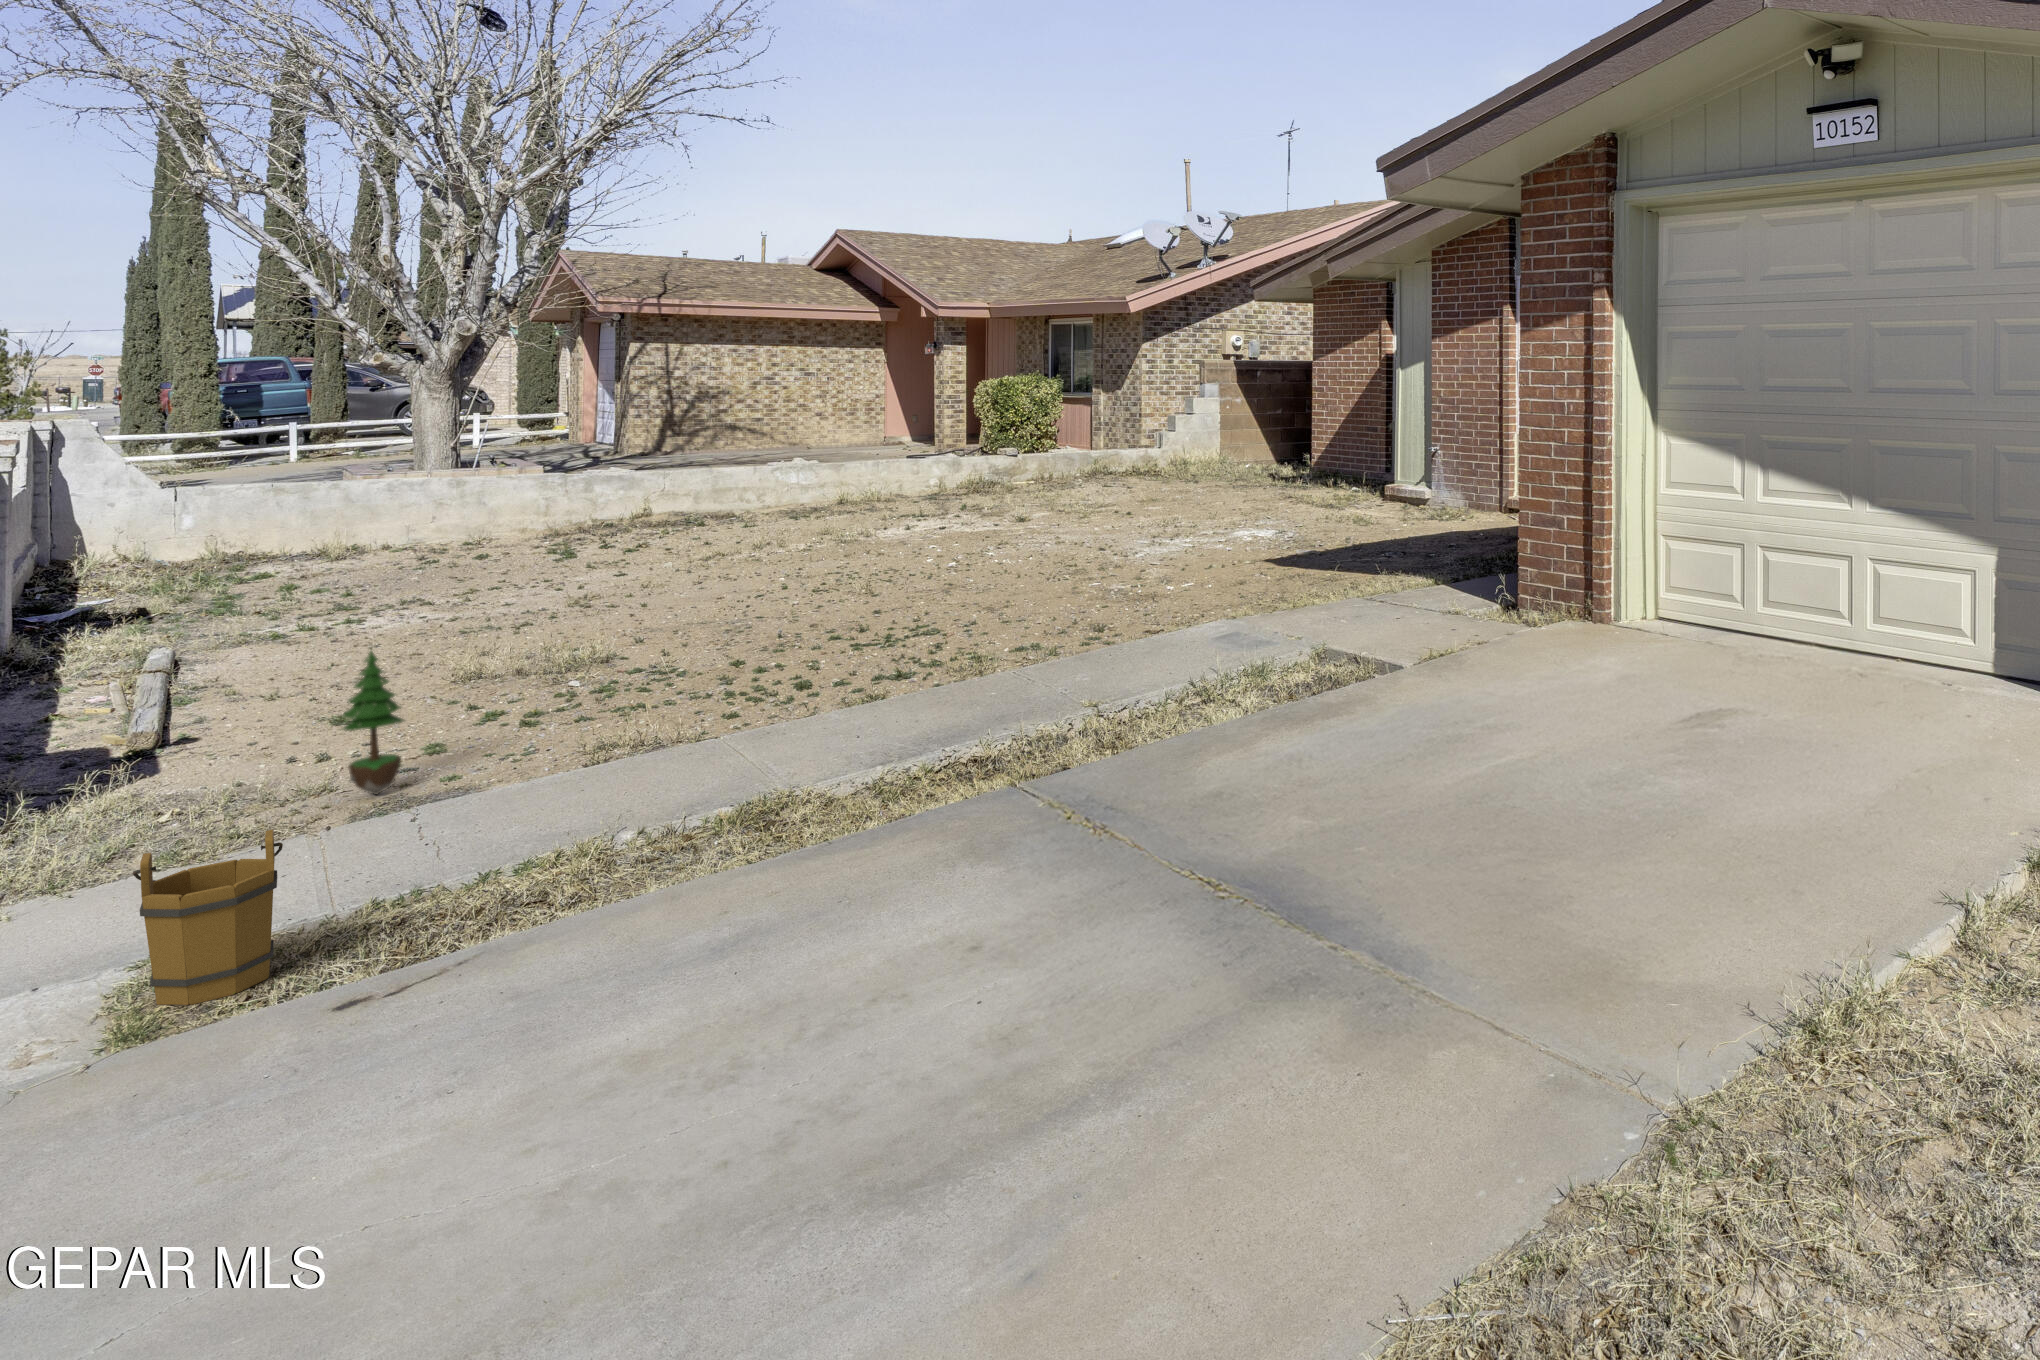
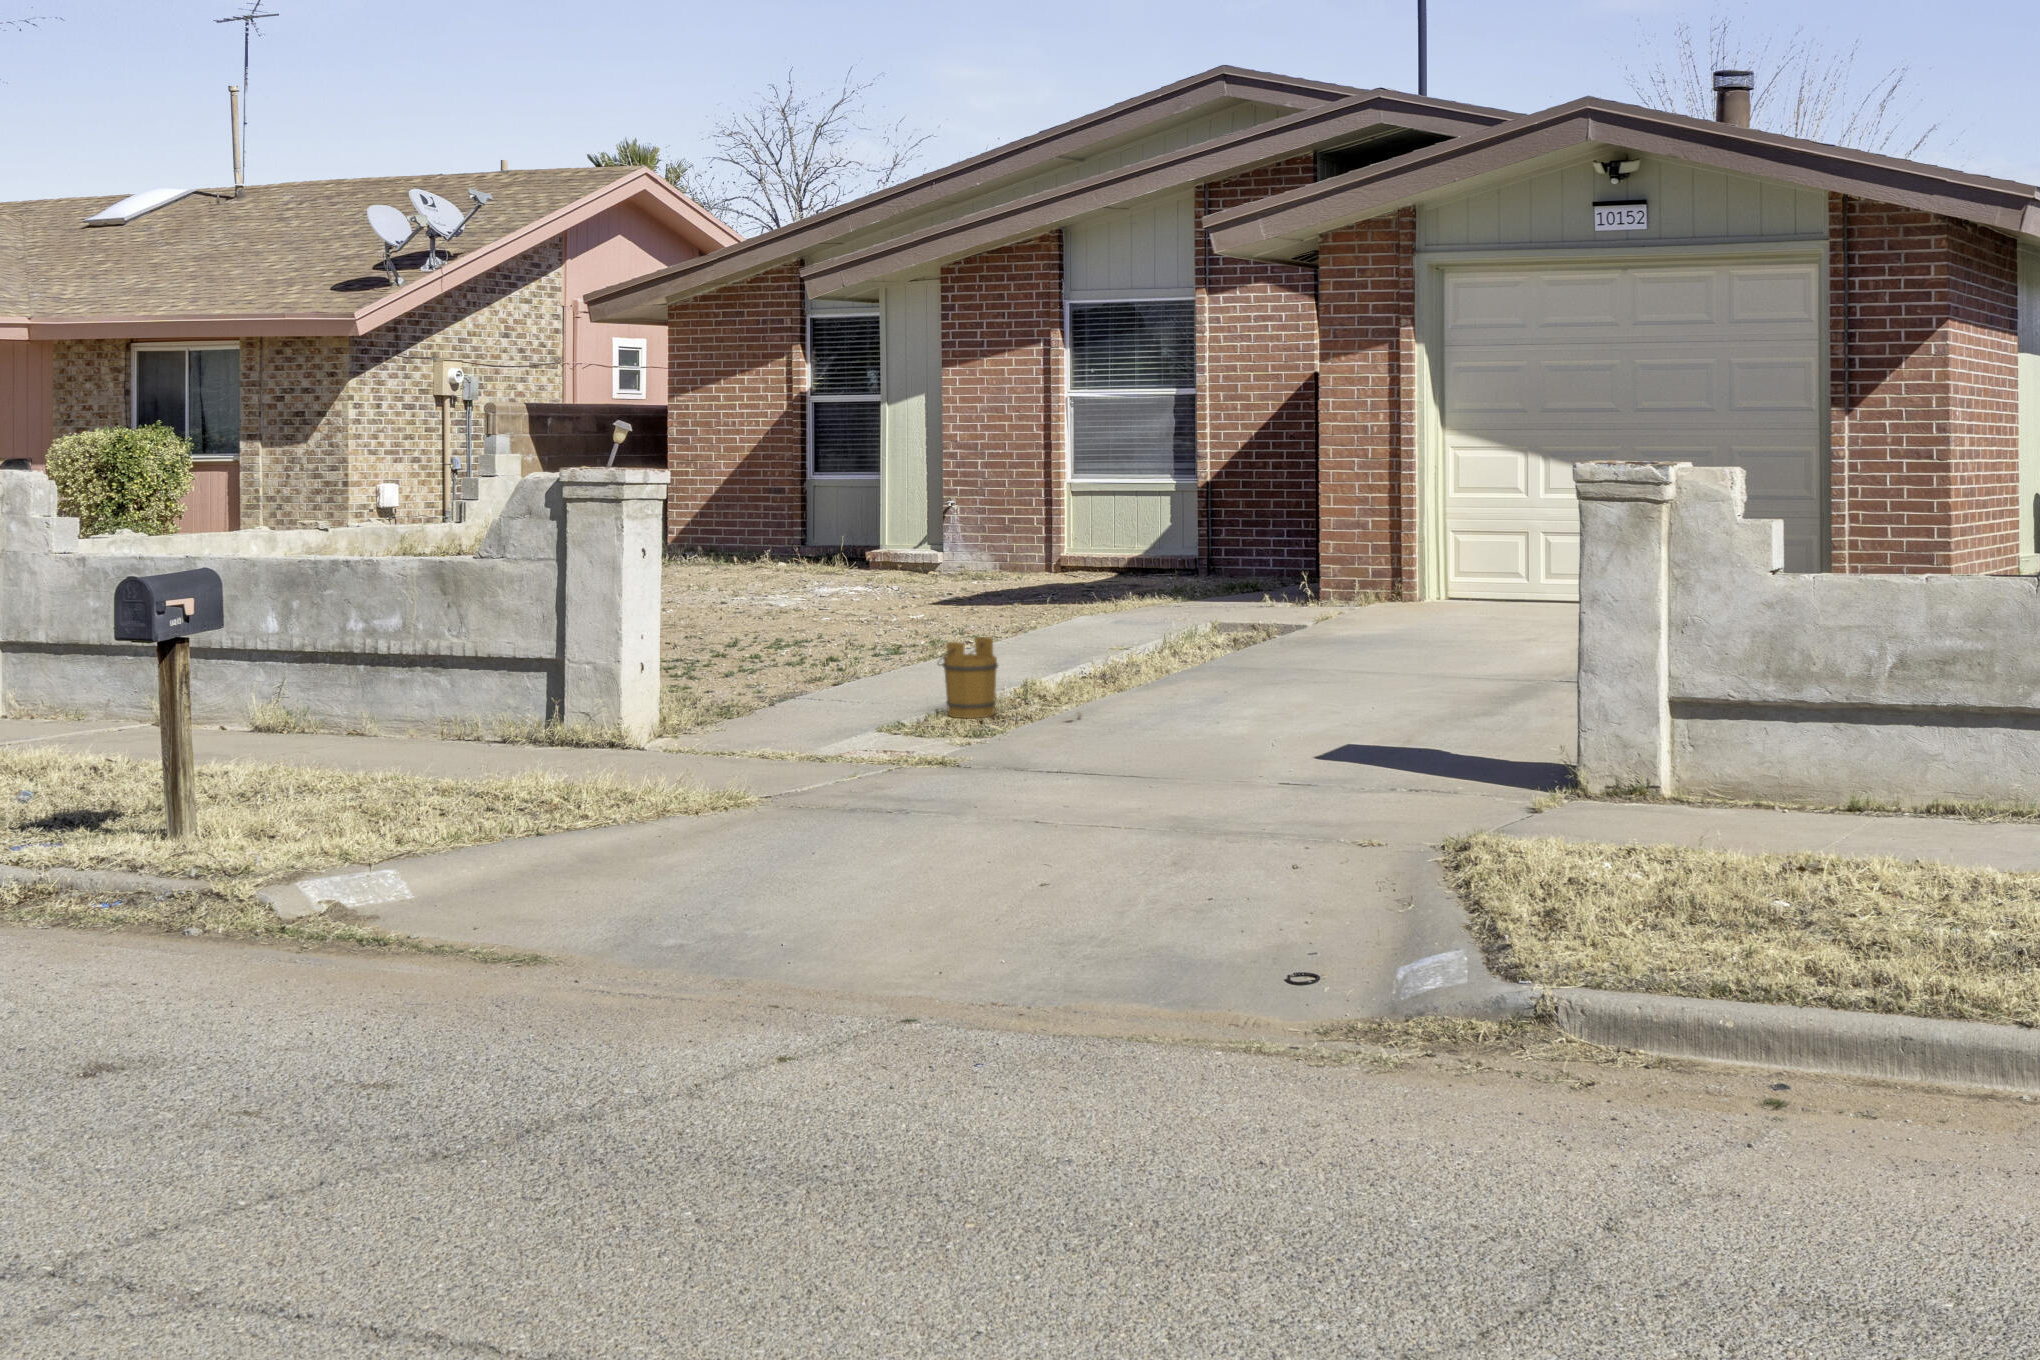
potted tree: present [343,651,404,795] -> none [726,584,762,687]

